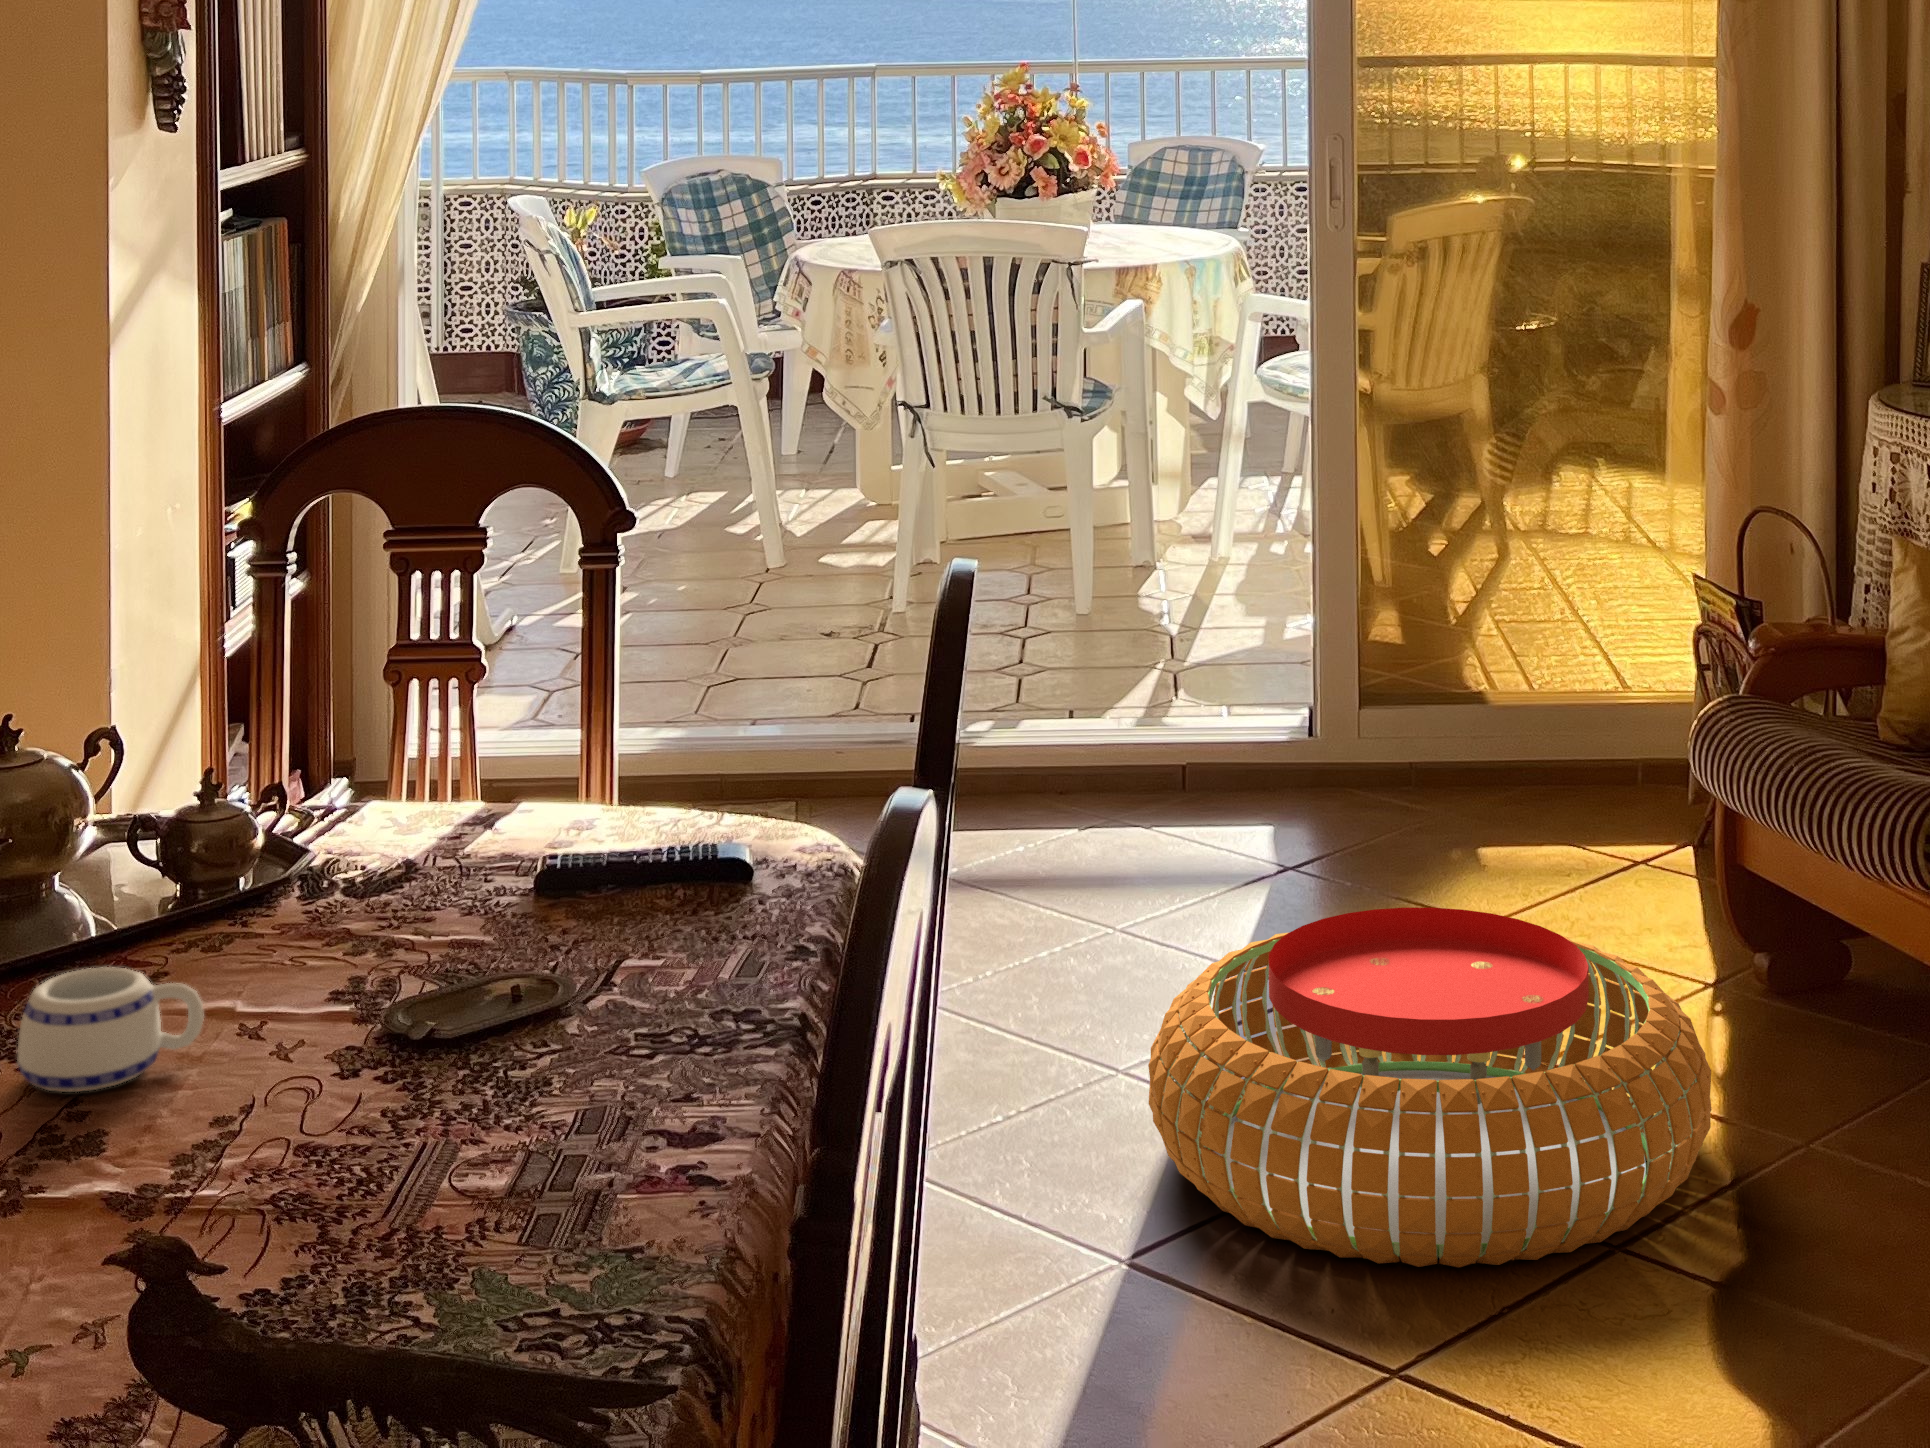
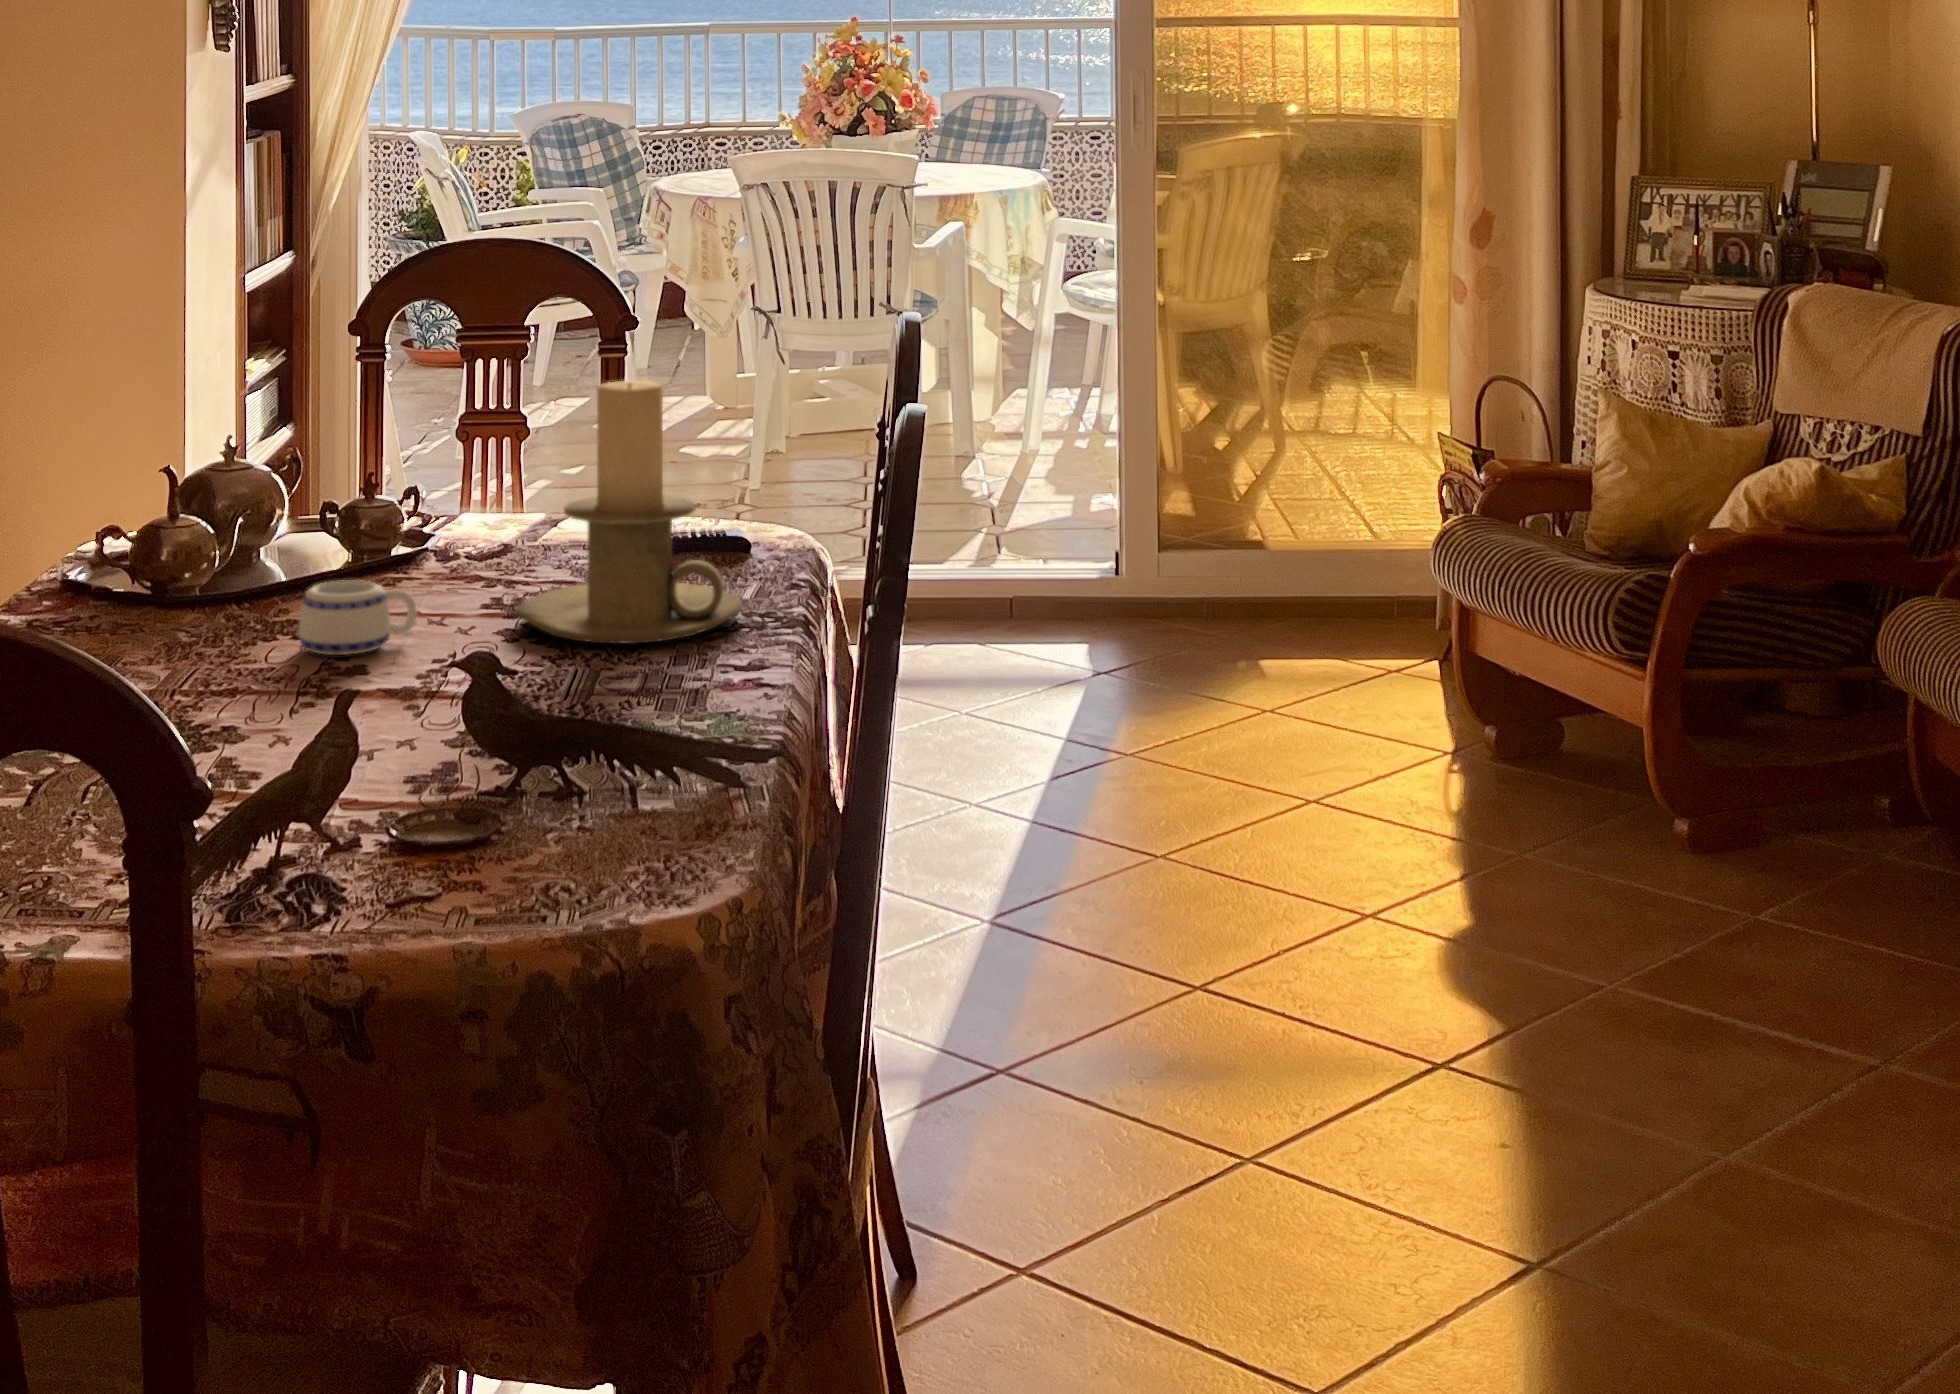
candle holder: none [355,660,695,1065] -> present [516,381,743,644]
pouf: present [1148,907,1712,1267] -> none [1005,671,1447,924]

